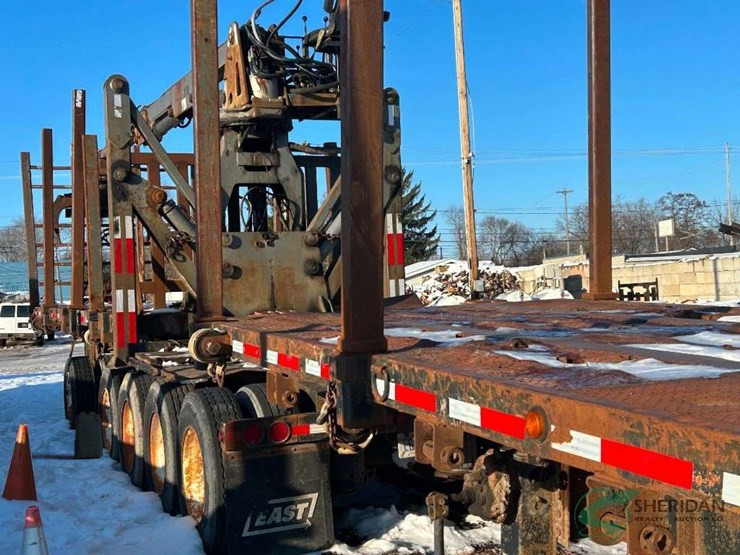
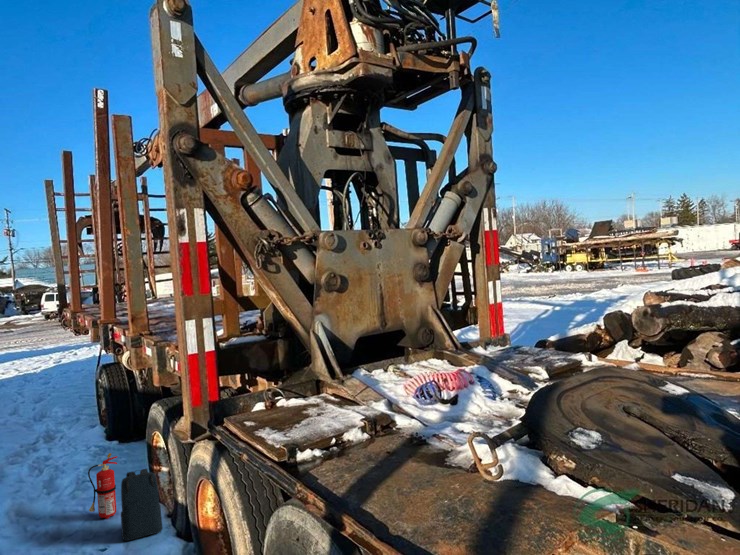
fire extinguisher: none [52,403,75,453] -> present [88,453,117,519]

